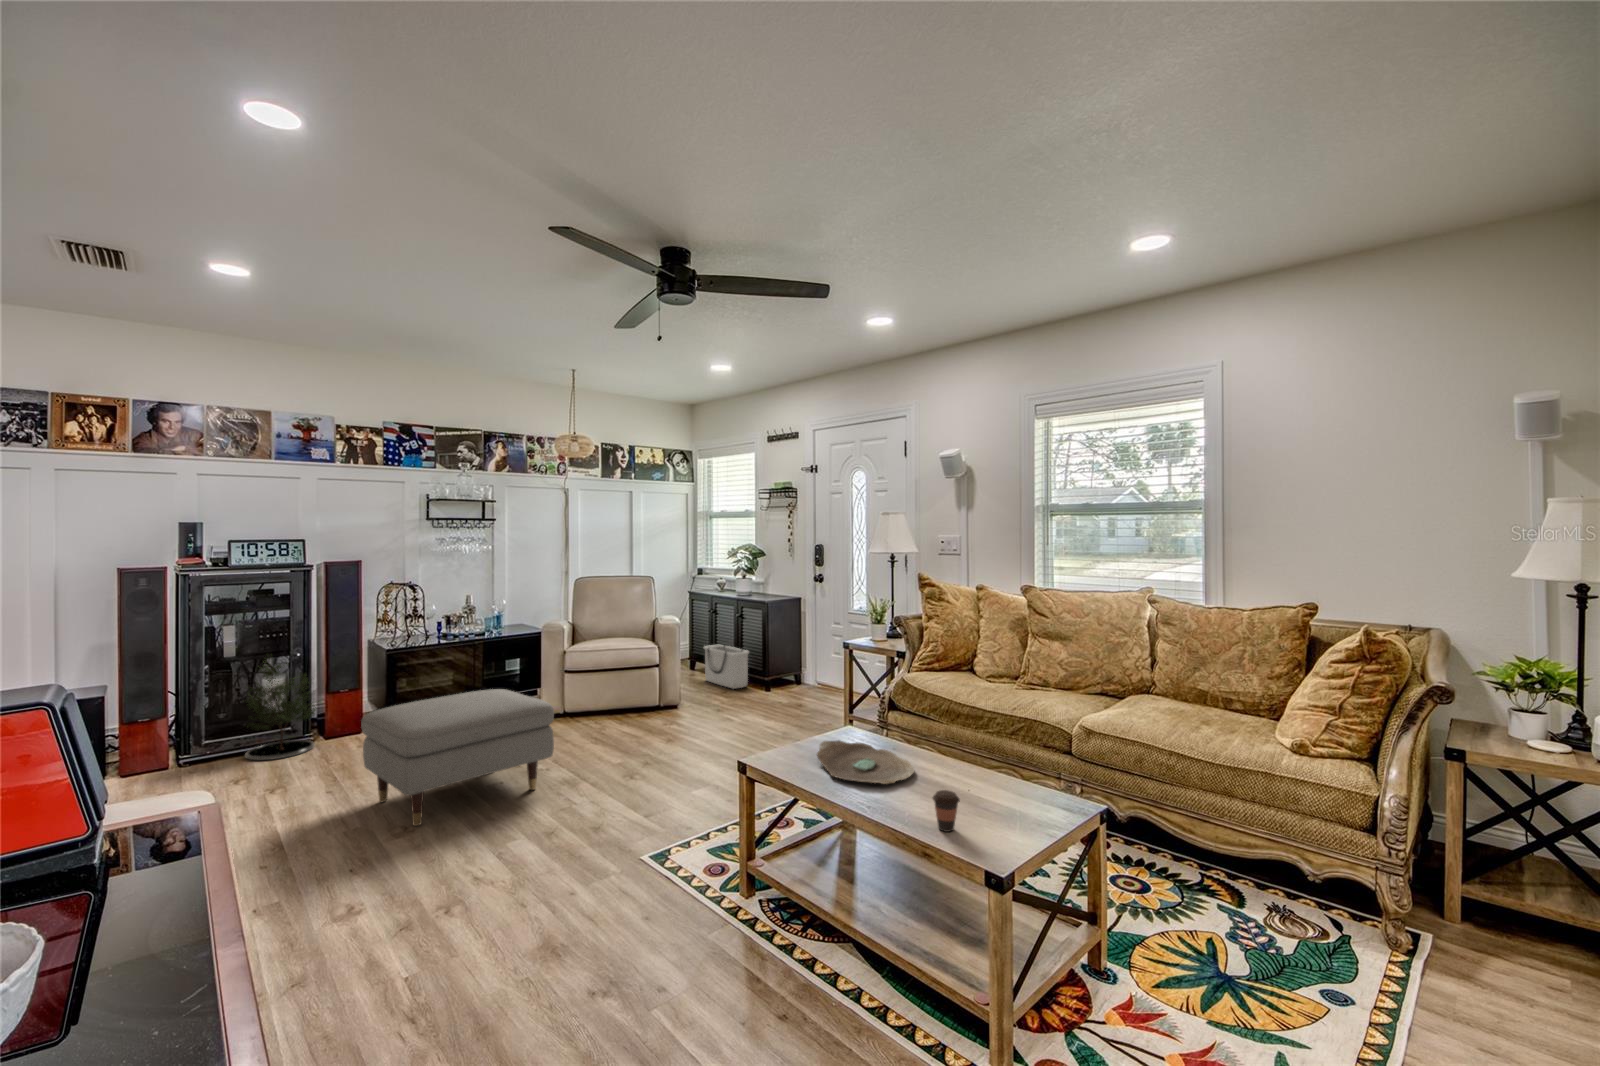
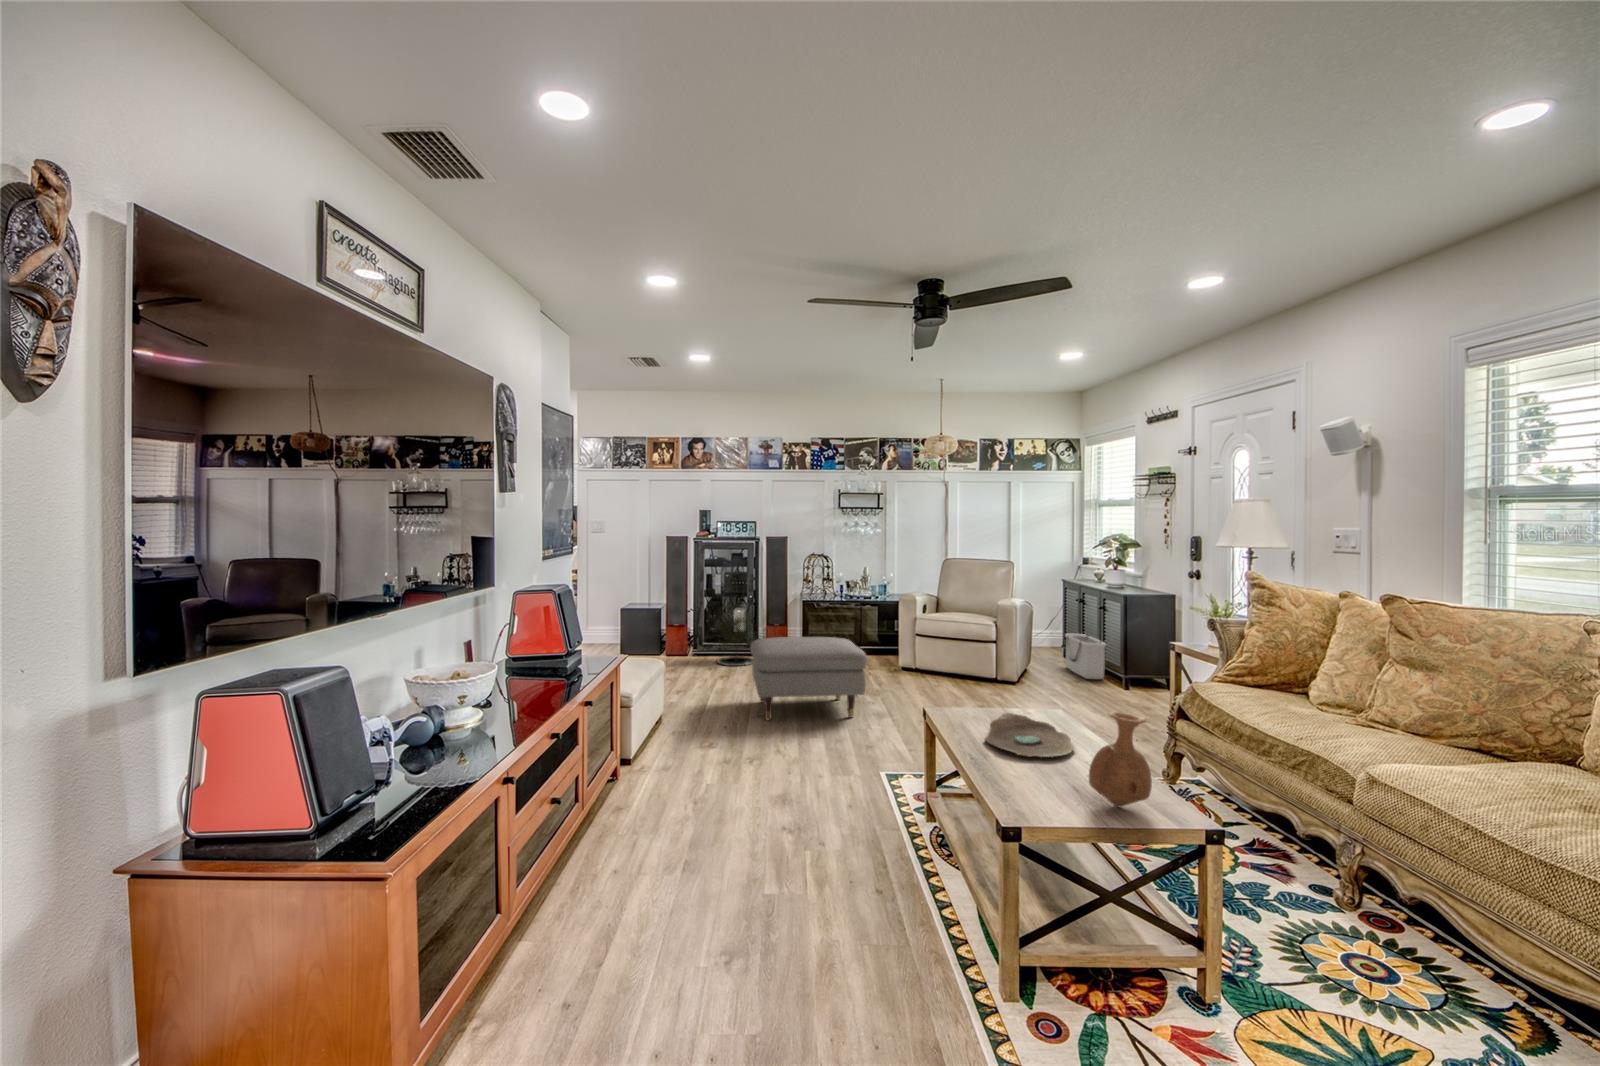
vase: none [981,717,1047,811] -> present [1089,712,1152,807]
coffee cup: present [933,790,960,832] -> none [1010,761,1037,800]

